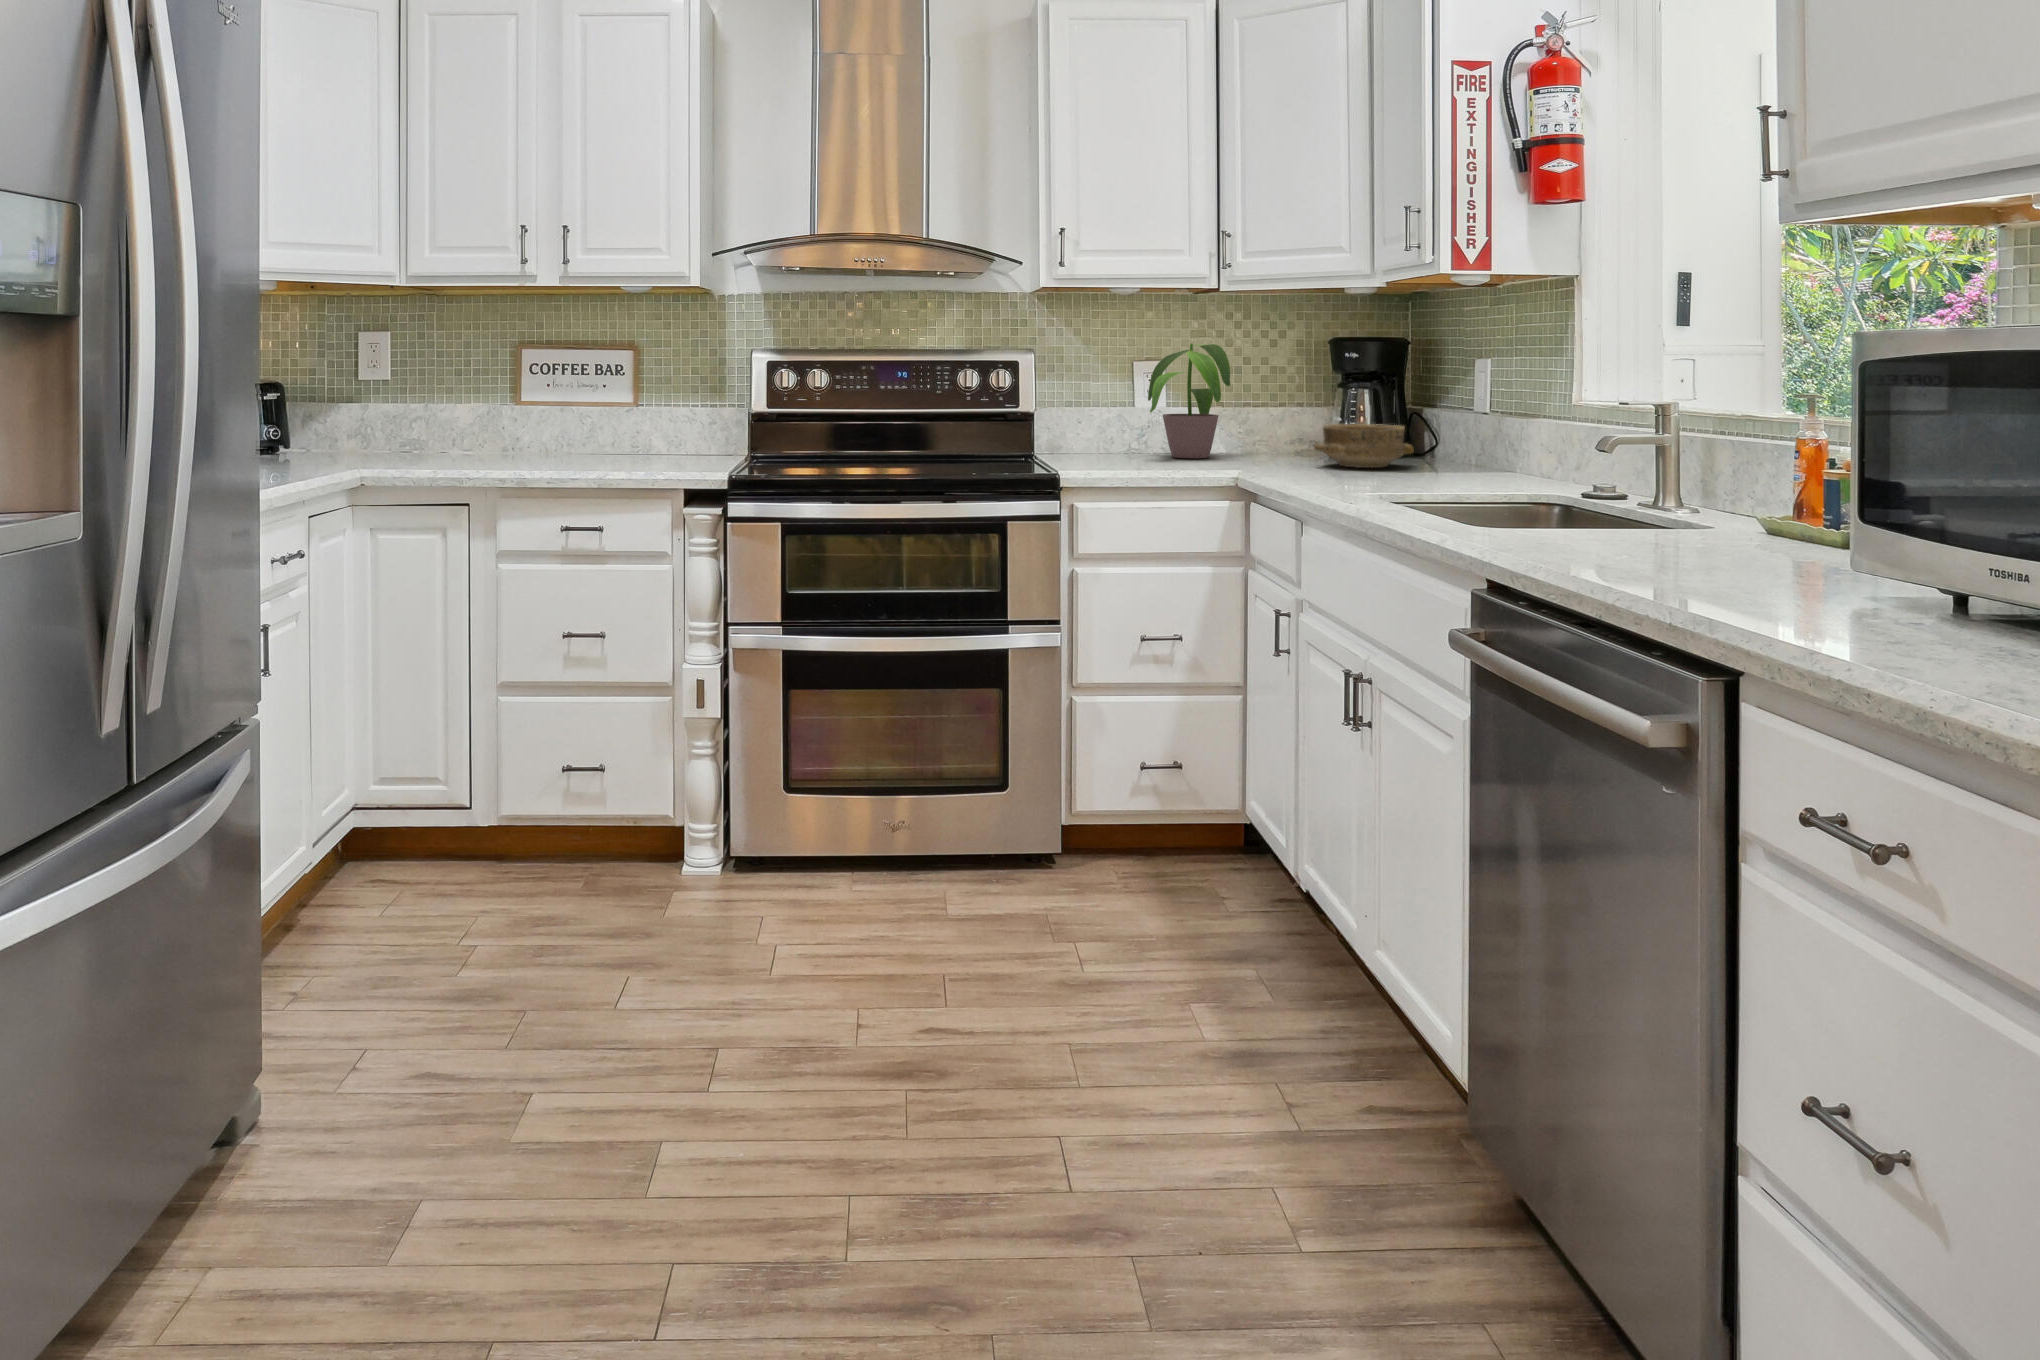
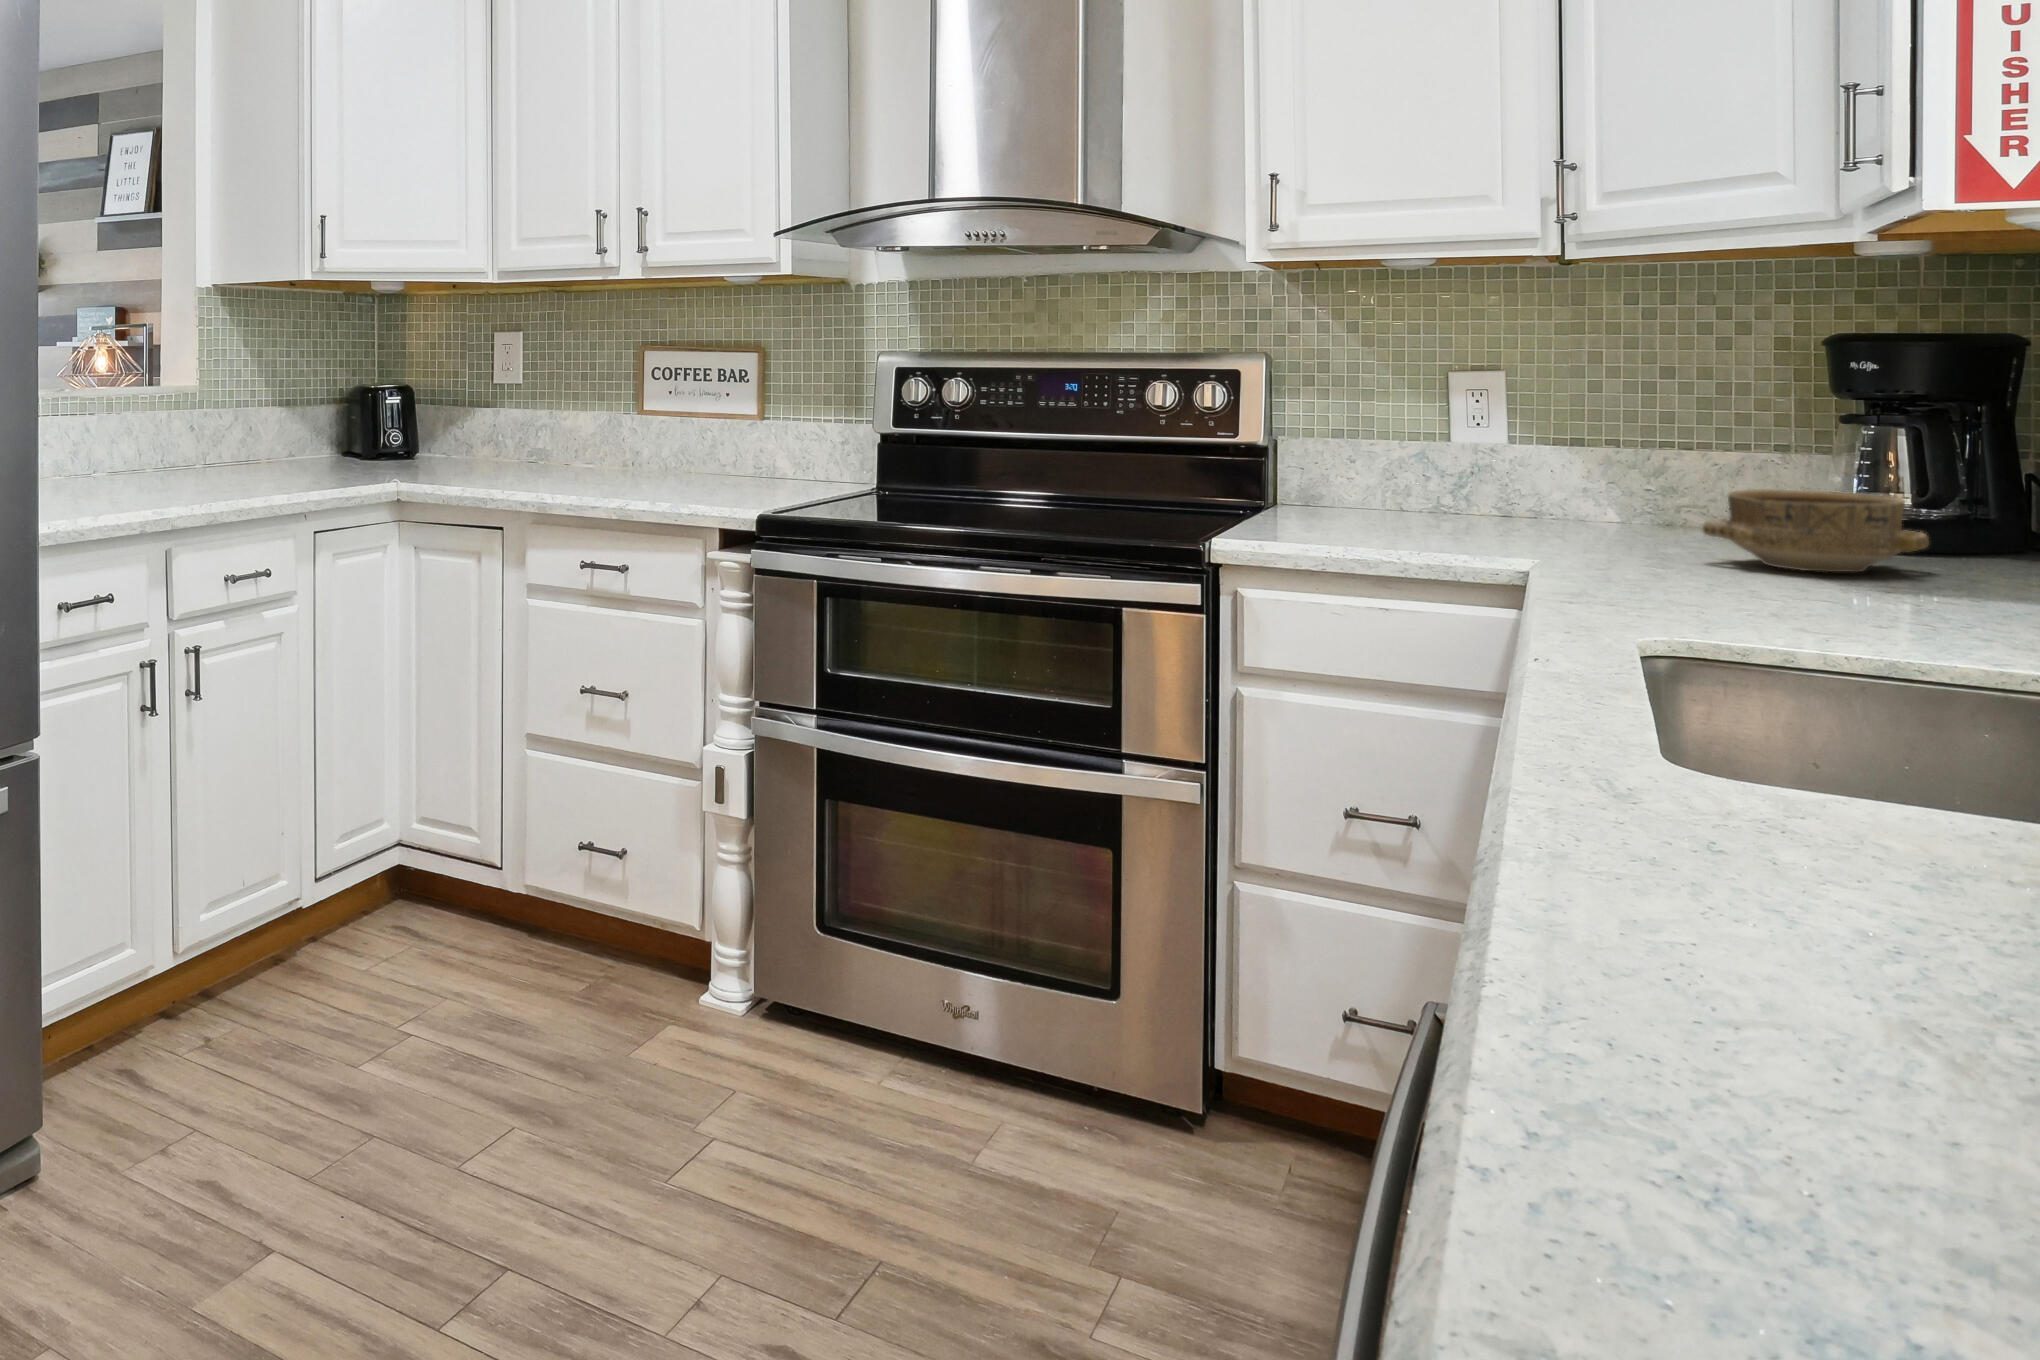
potted plant: present [1148,343,1230,458] -> none [1404,346,1645,533]

